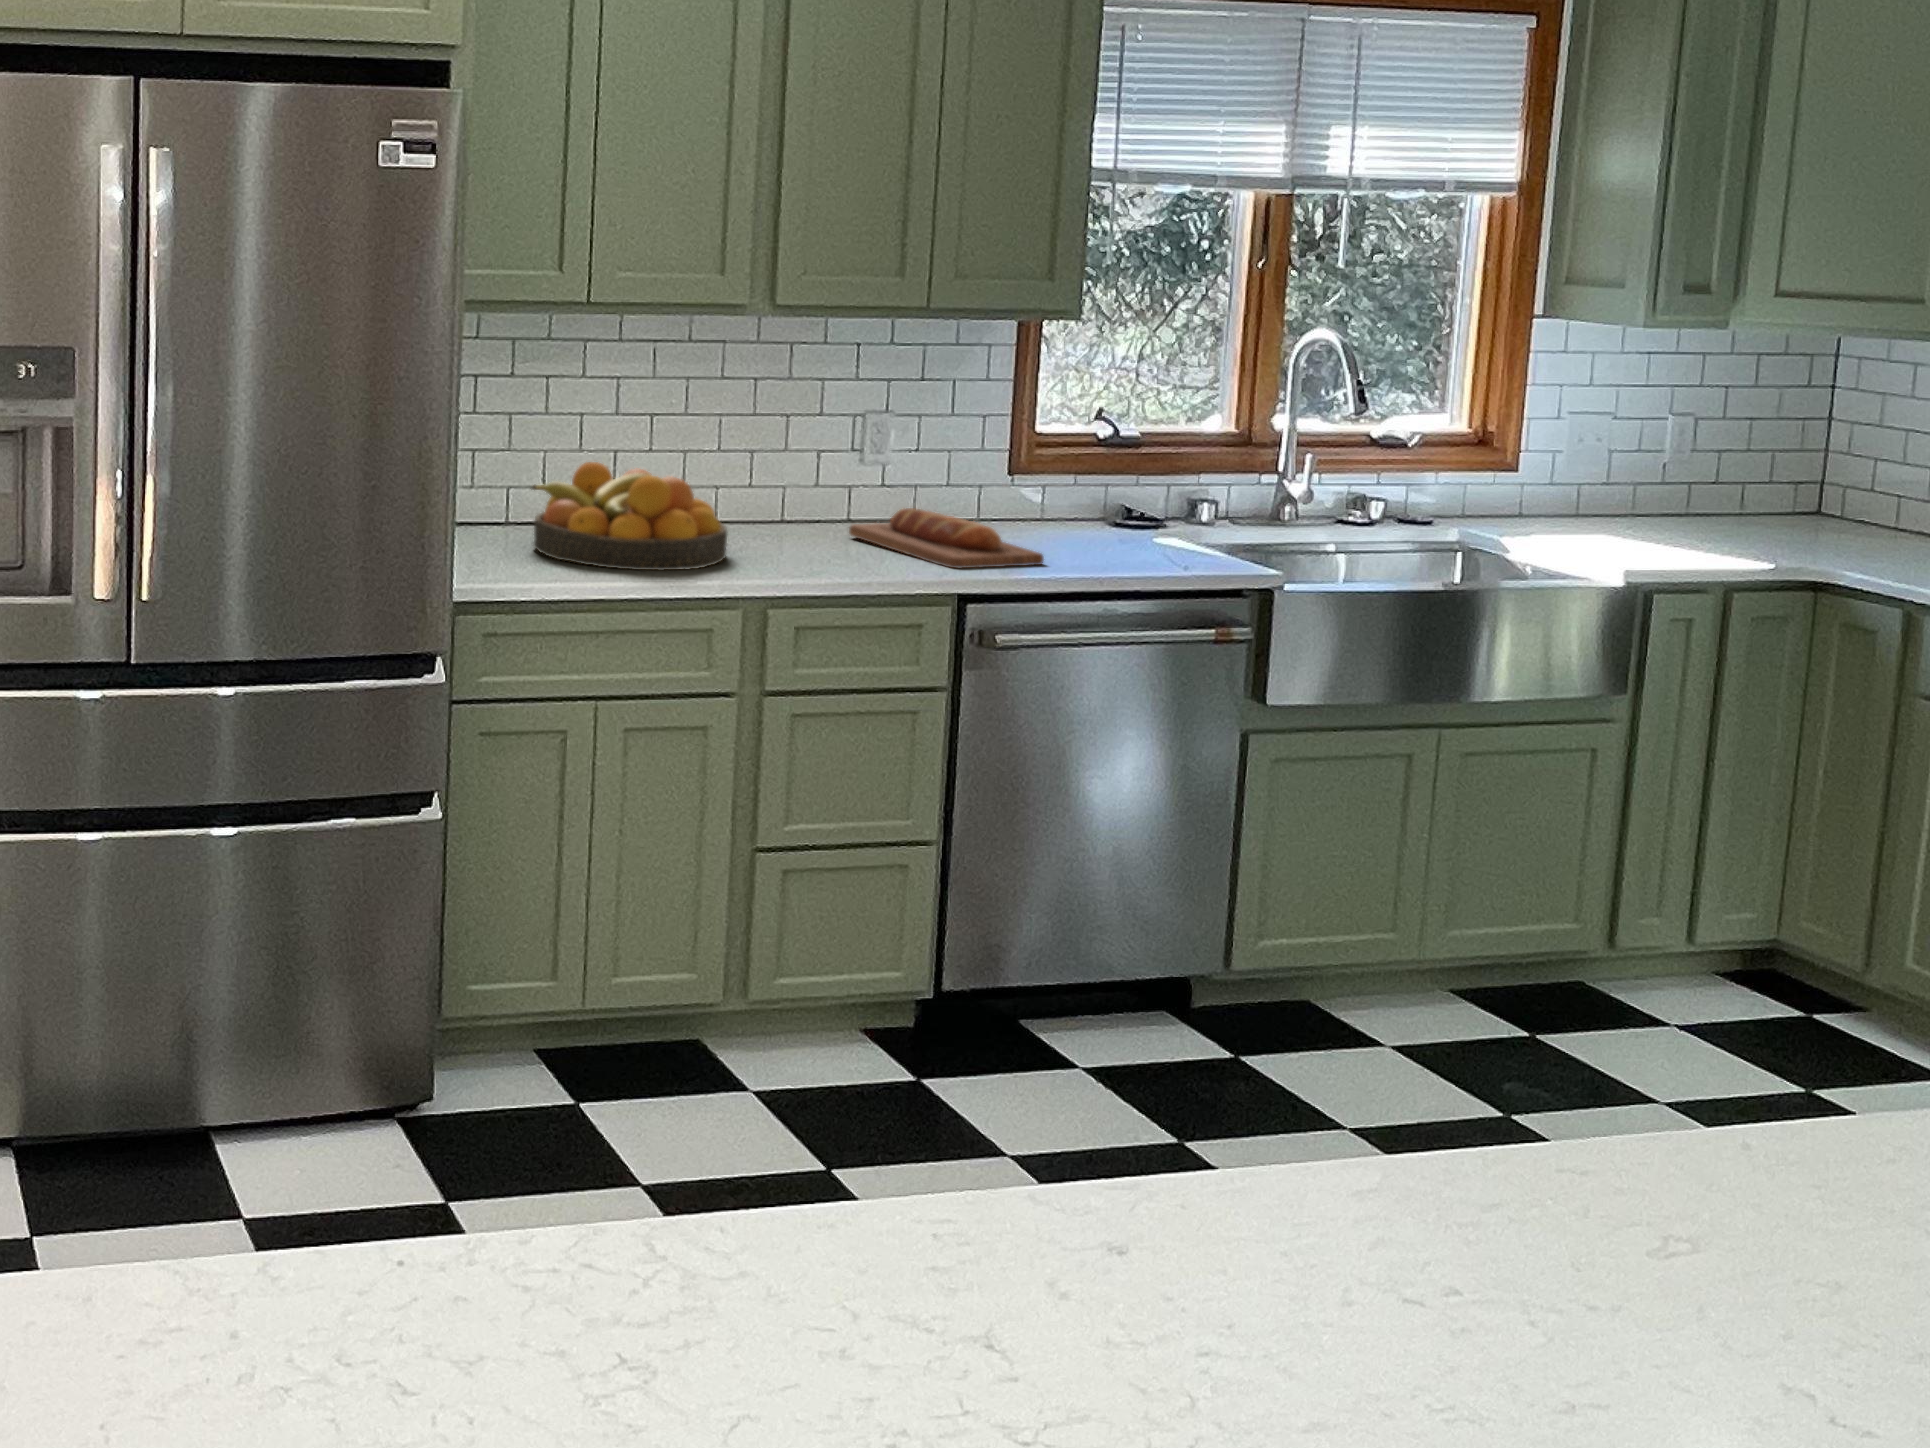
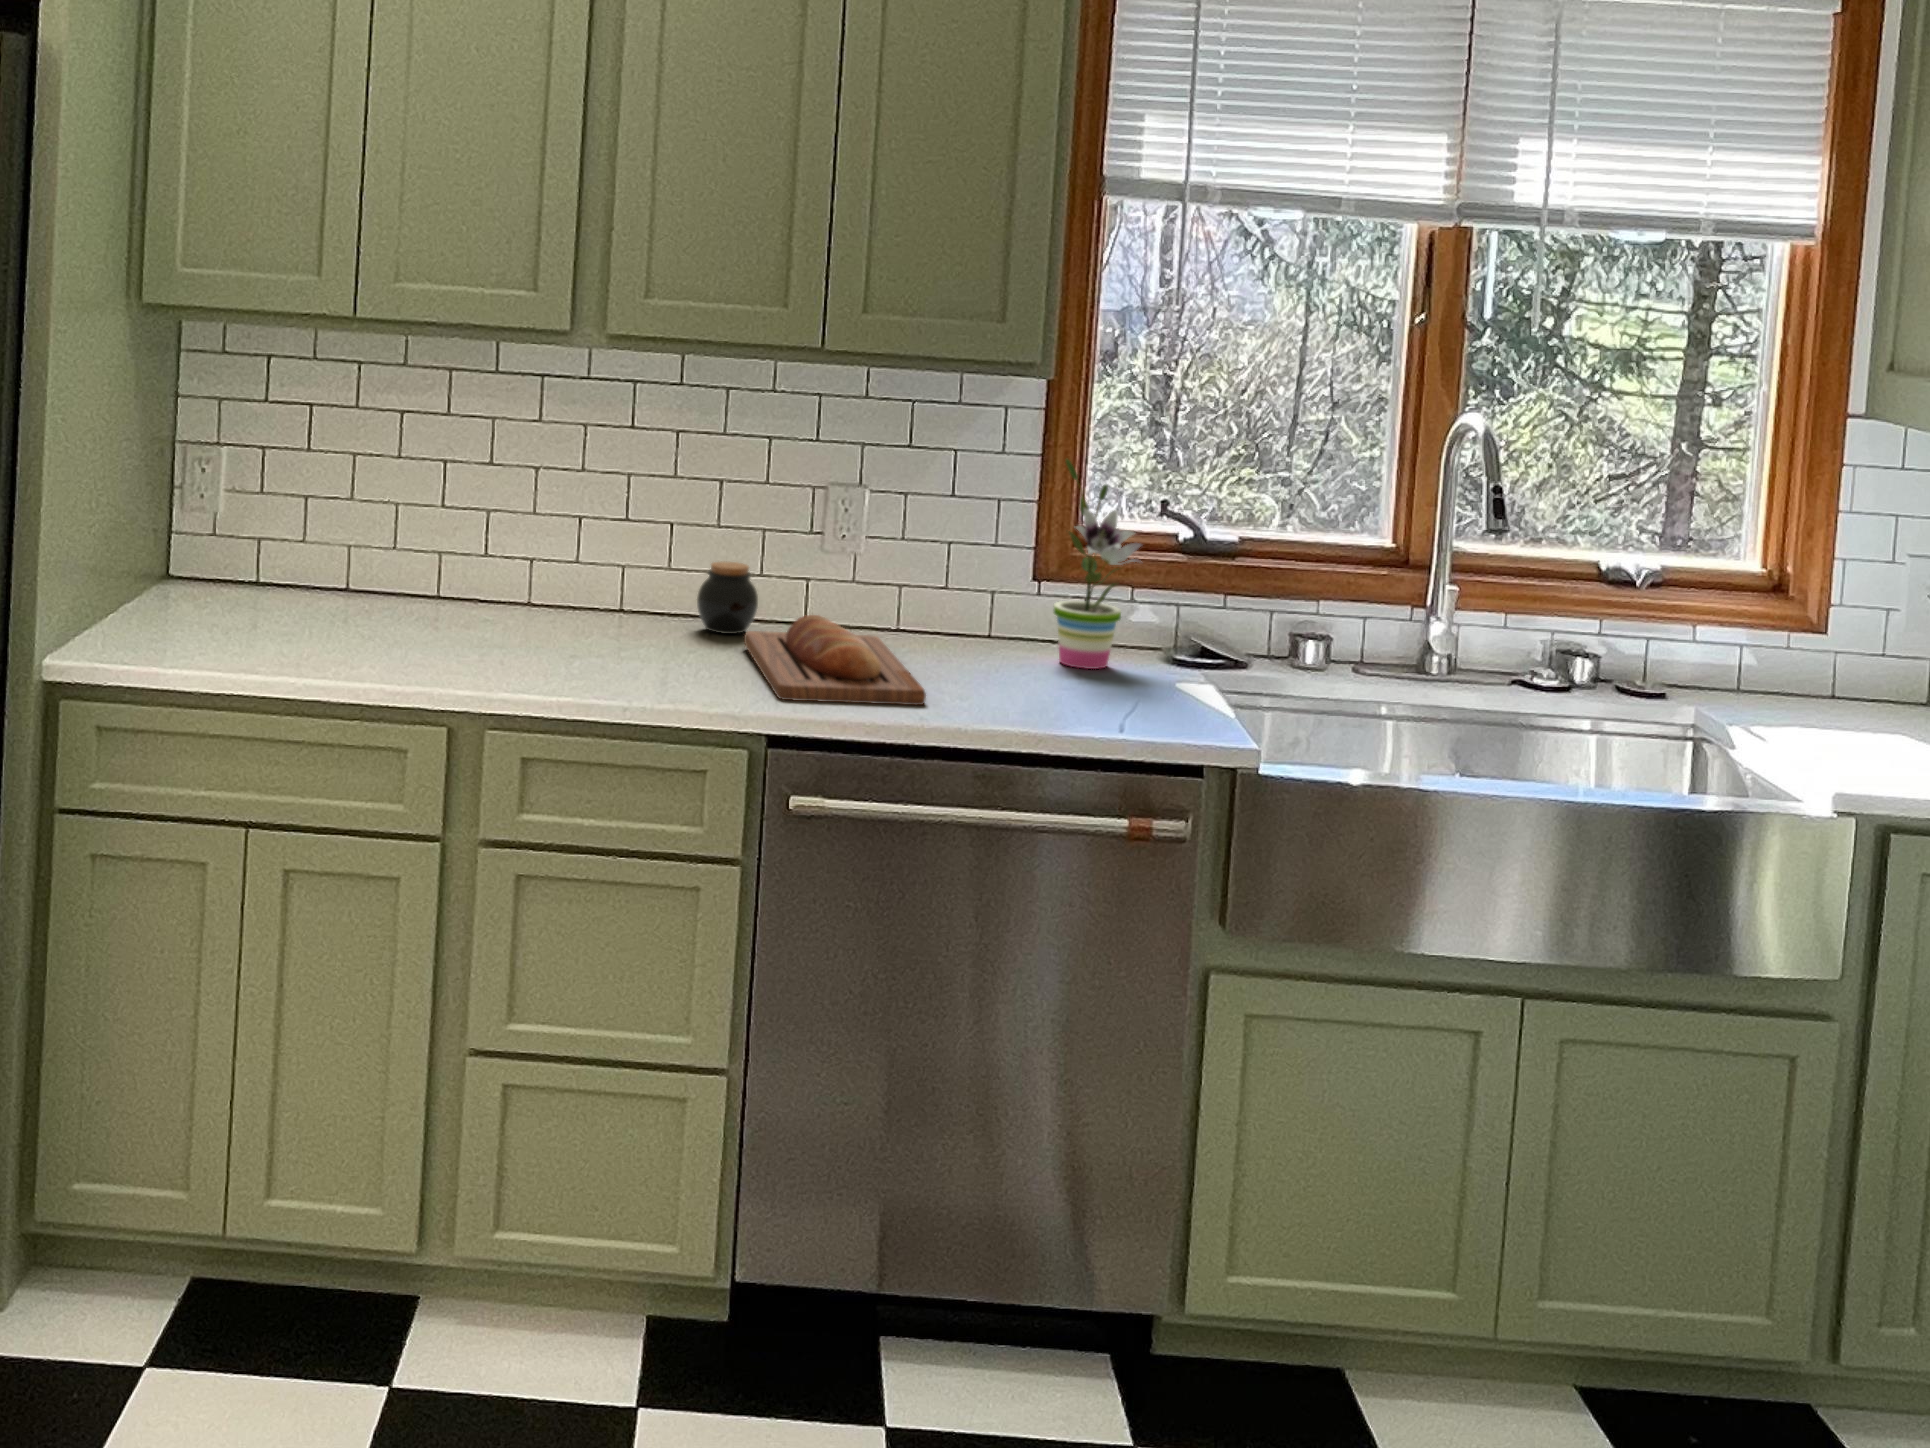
potted plant: none [1046,380,1118,534] -> present [1053,459,1141,669]
fruit bowl: present [532,462,727,570] -> none [261,523,513,671]
jar: none [785,475,832,529] -> present [697,561,758,634]

